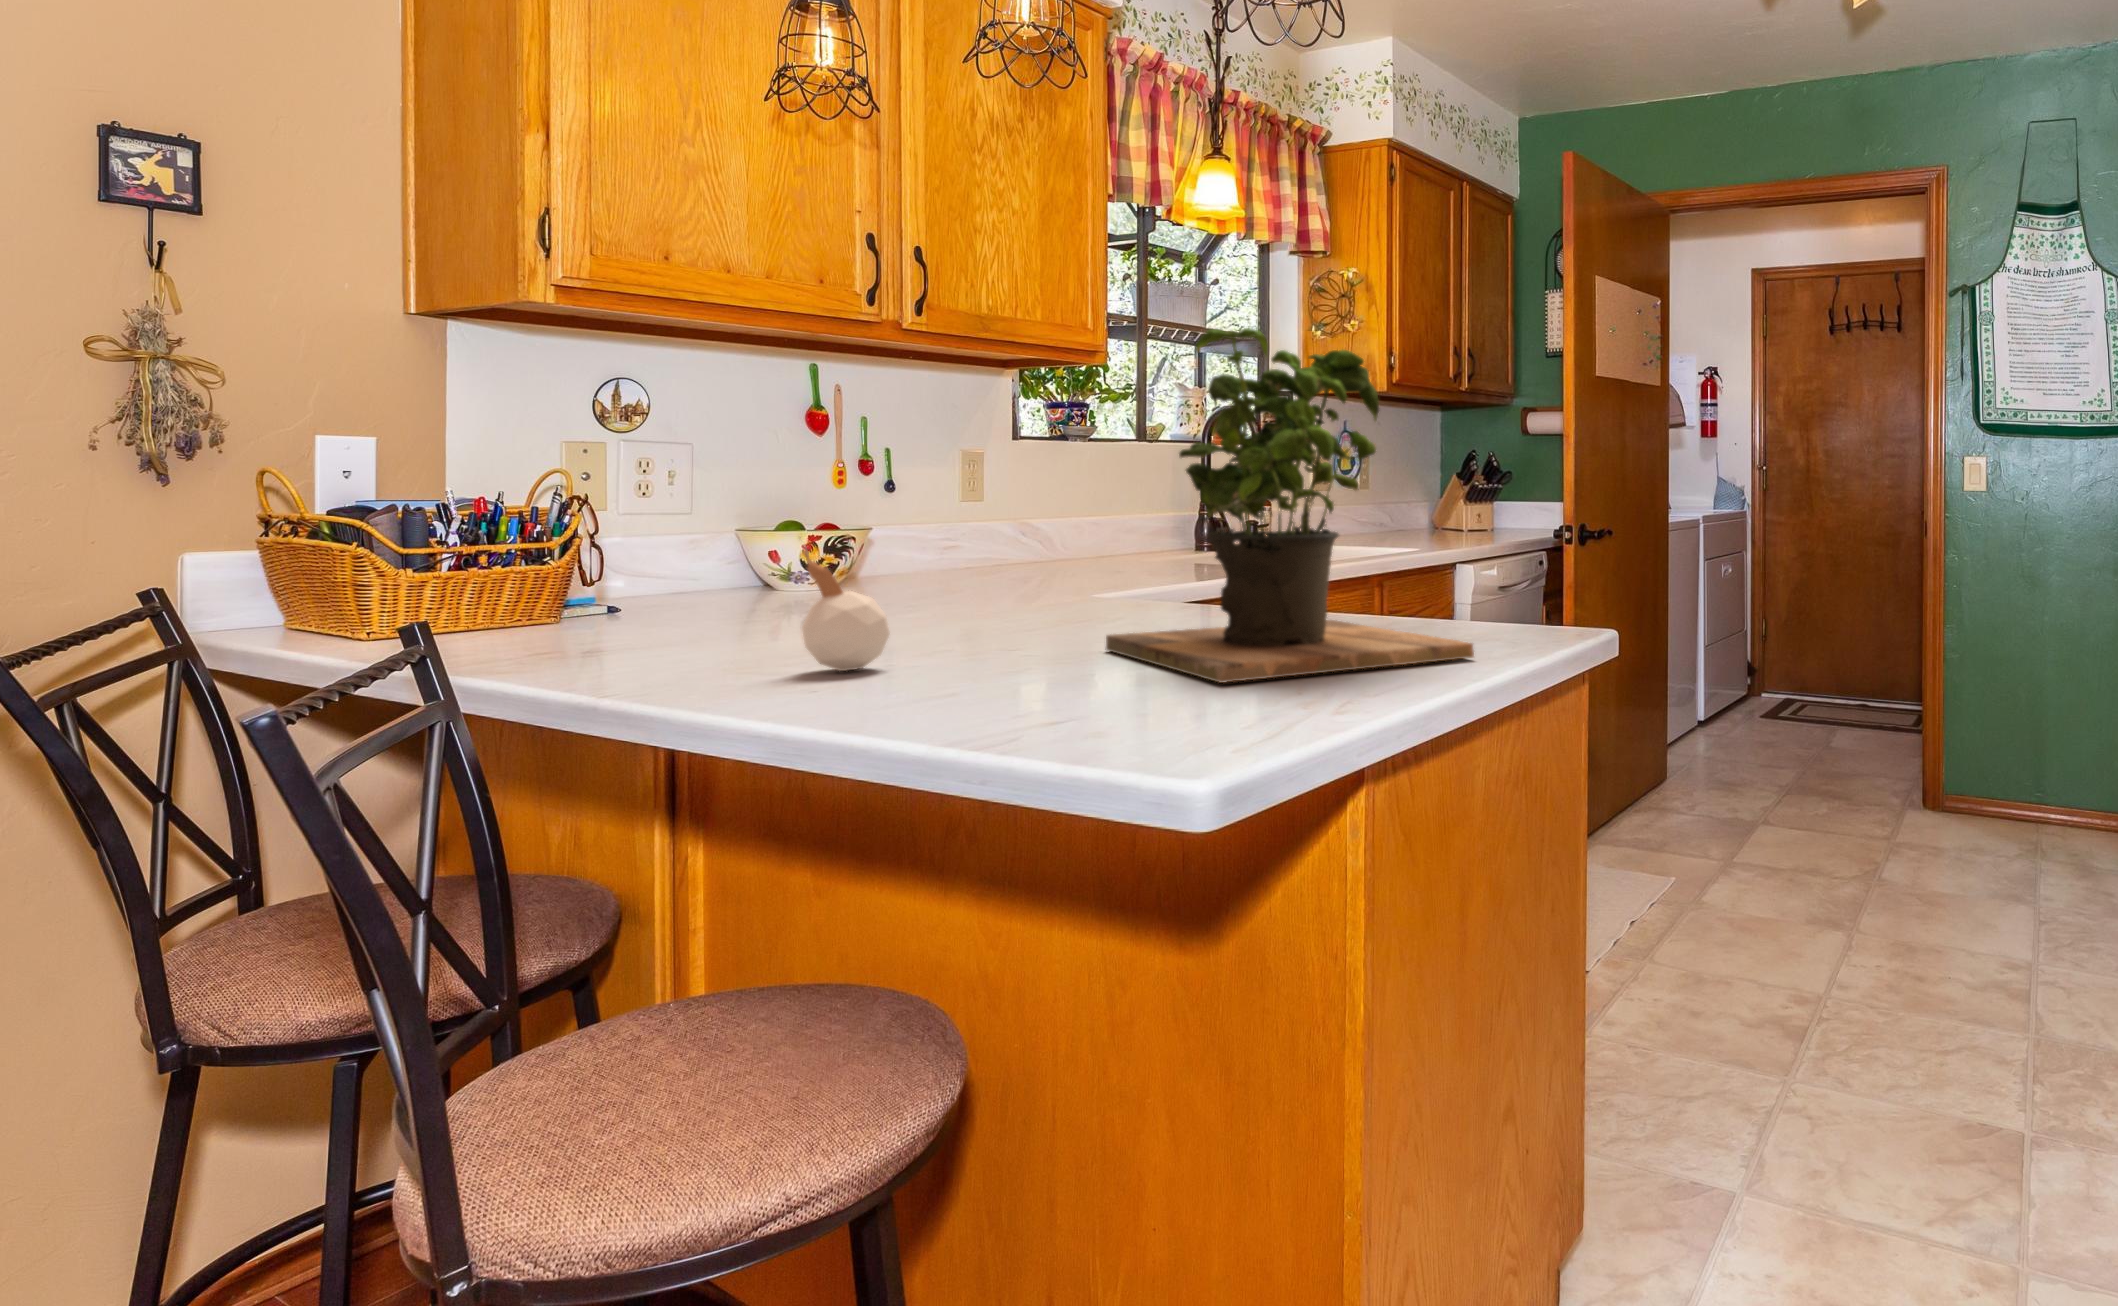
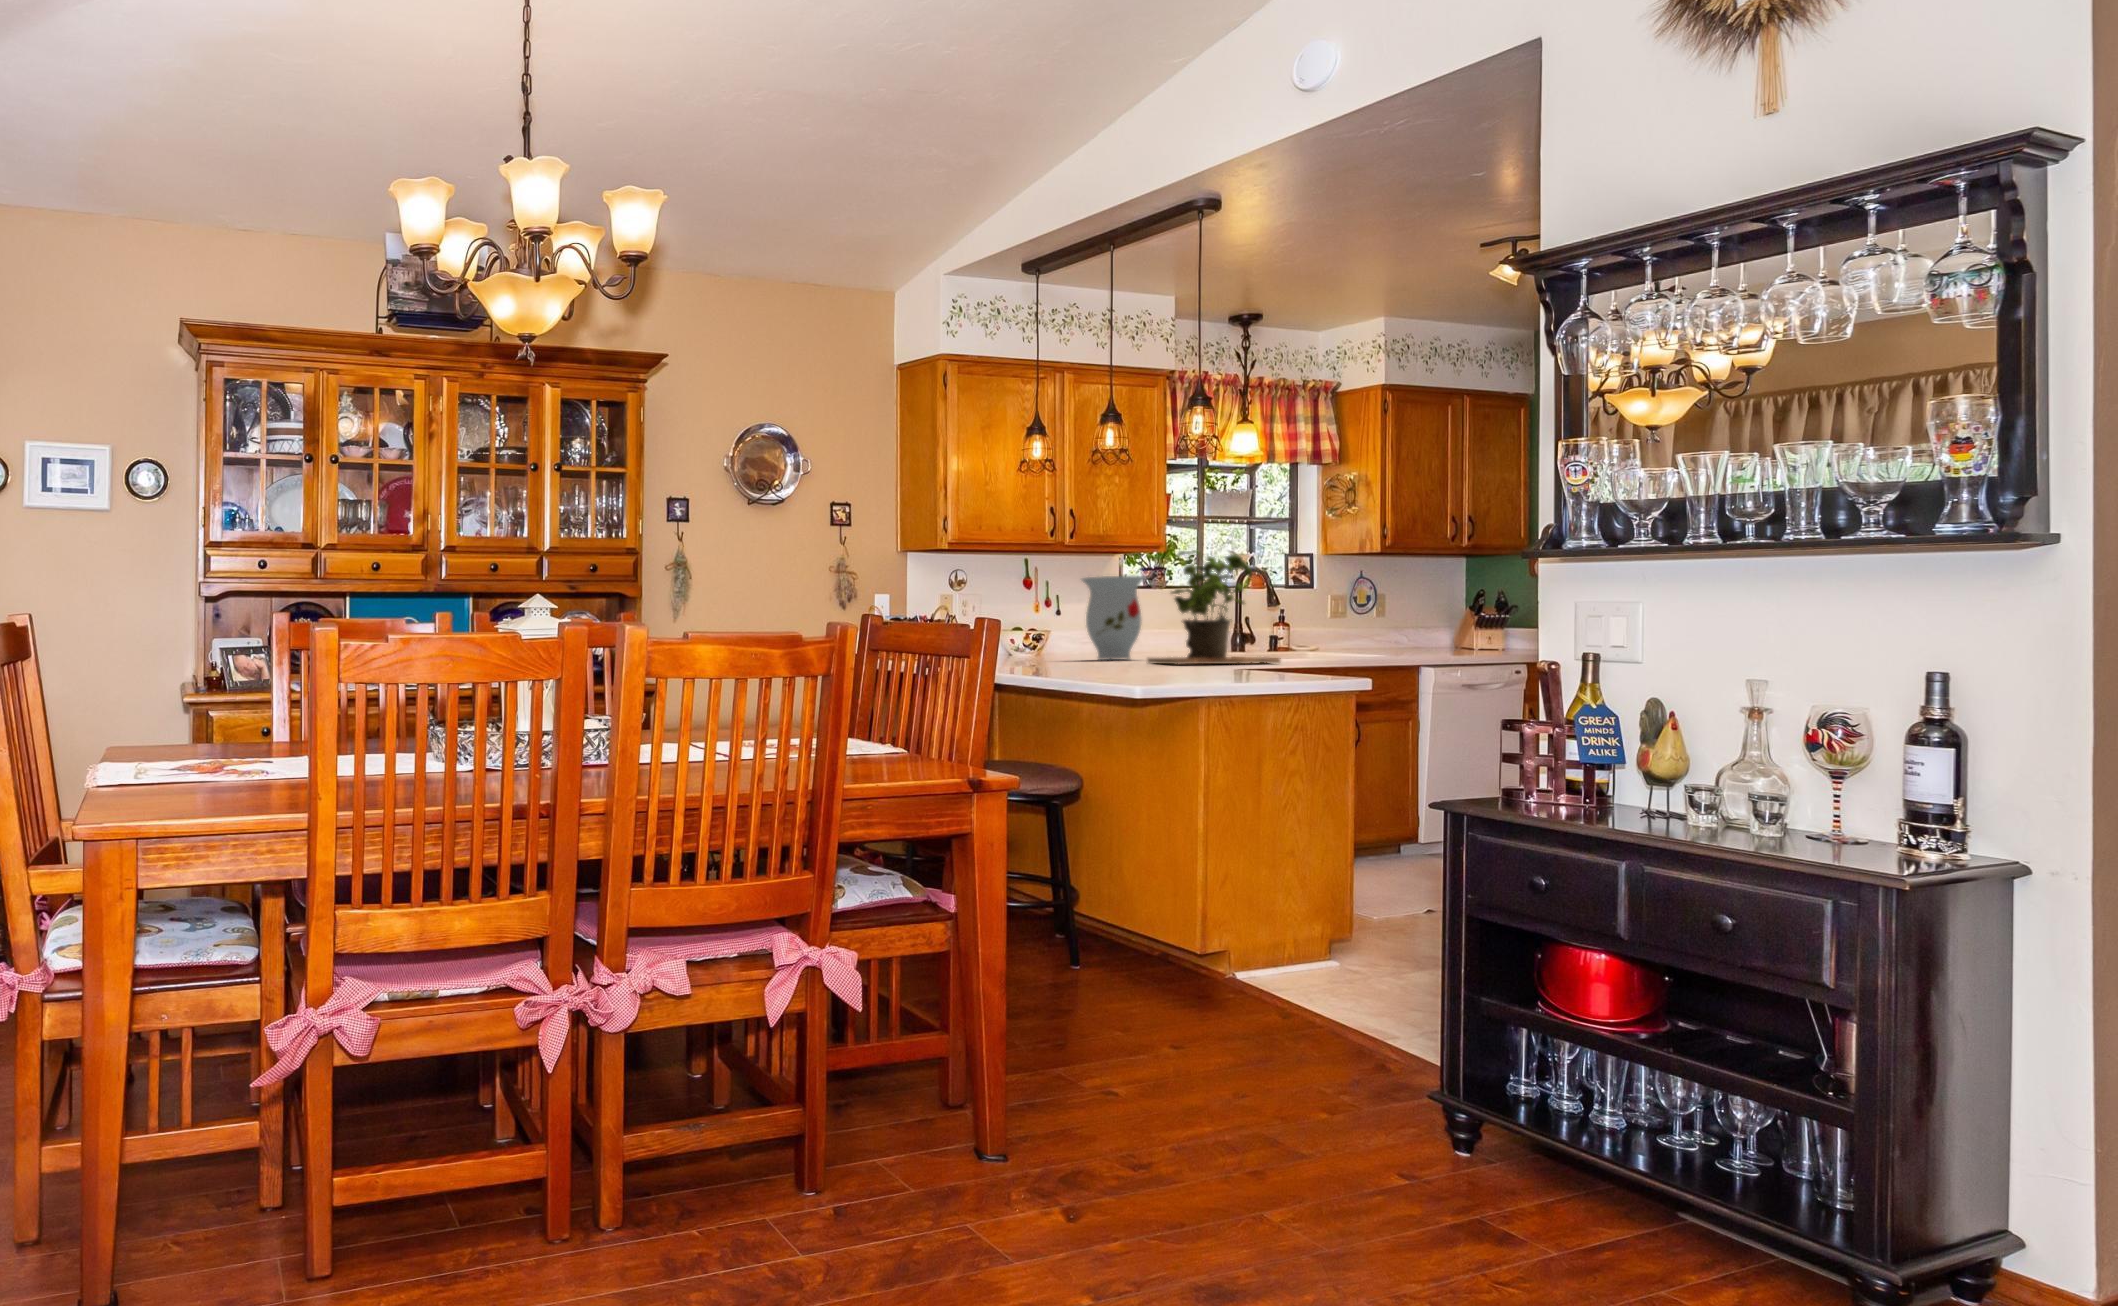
vase: none [922,405,1078,610] -> present [1082,576,1145,660]
candle: present [800,537,890,671] -> none [1044,622,1072,664]

